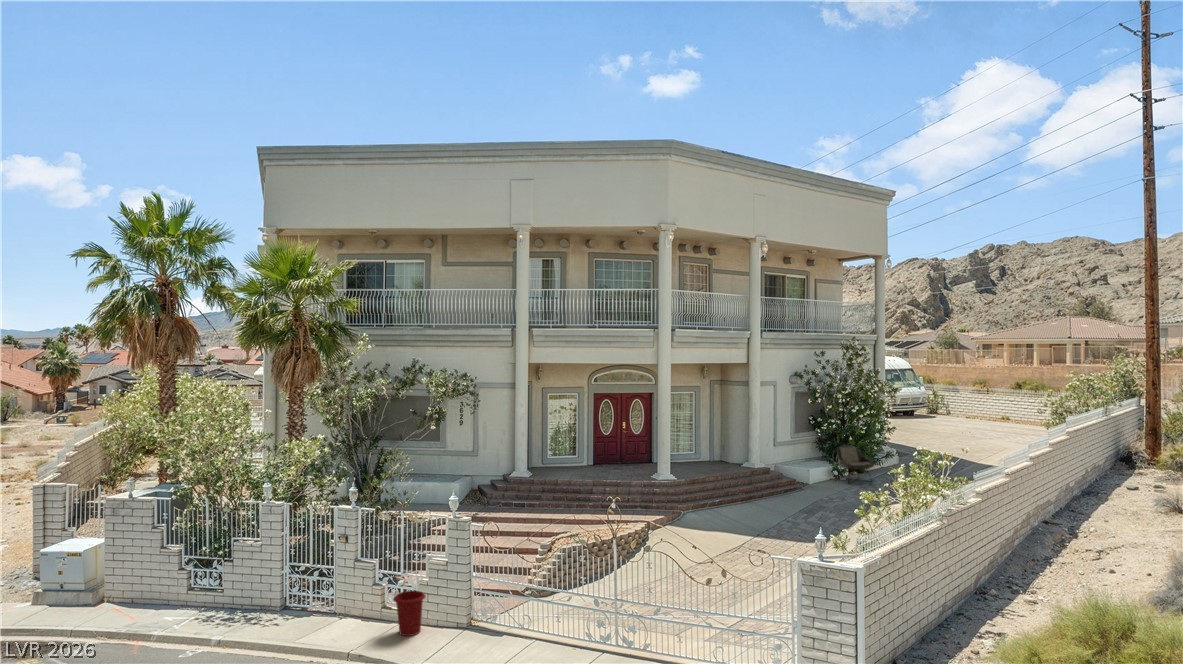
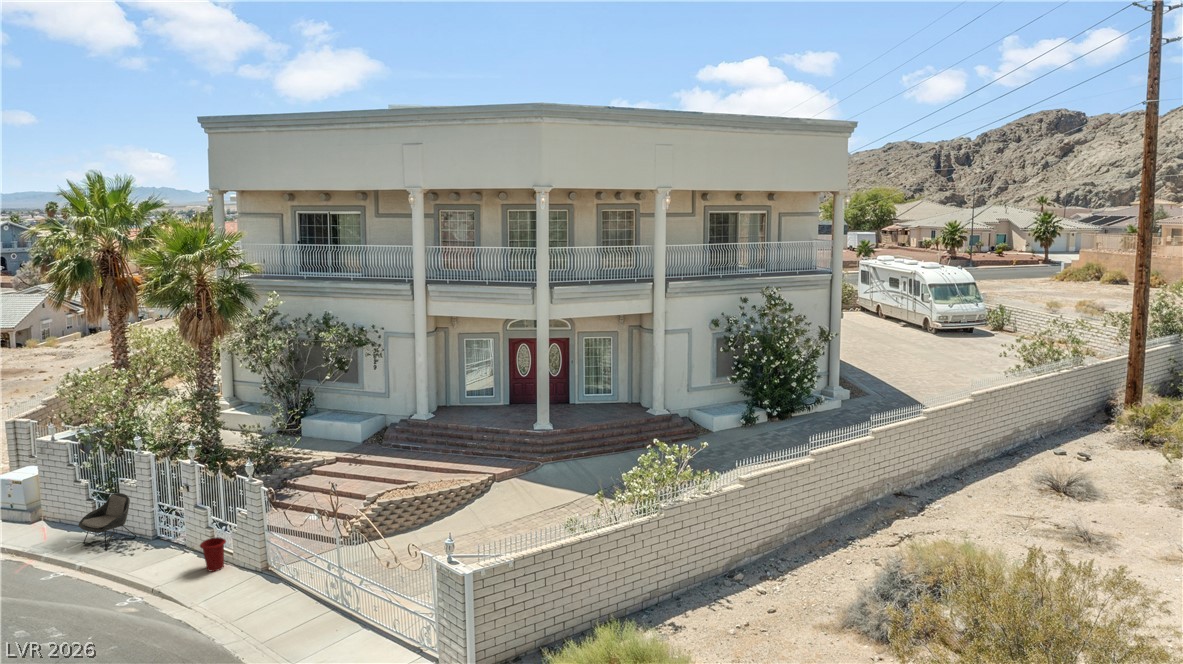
lounge chair: present [837,445,874,480] -> present [79,493,136,551]

